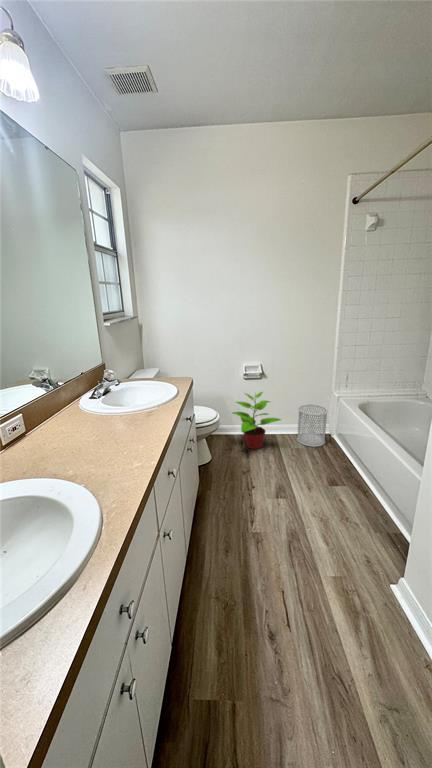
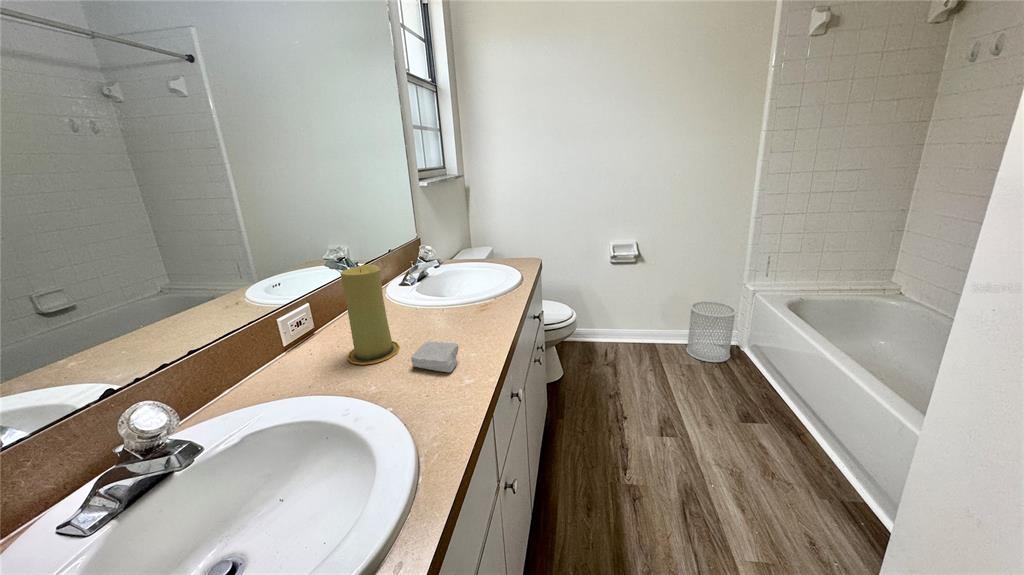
candle: none [49,386,91,455] -> present [340,265,400,365]
potted plant: present [232,392,281,449] -> none [592,280,666,363]
soap bar: none [99,437,131,457] -> present [411,341,458,372]

